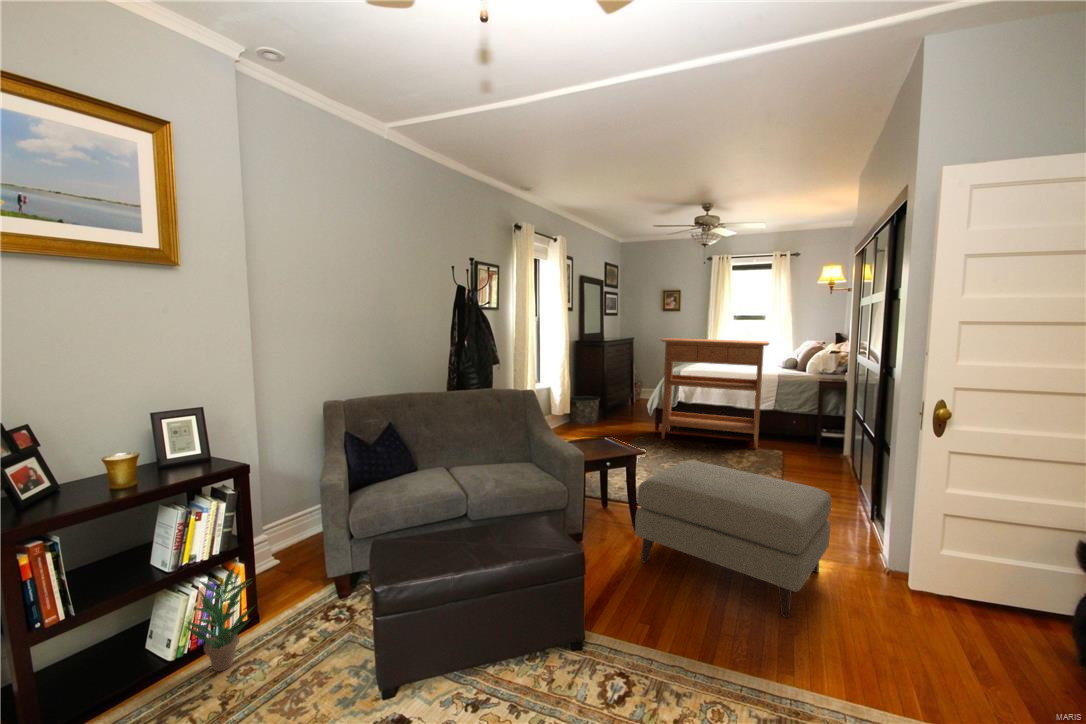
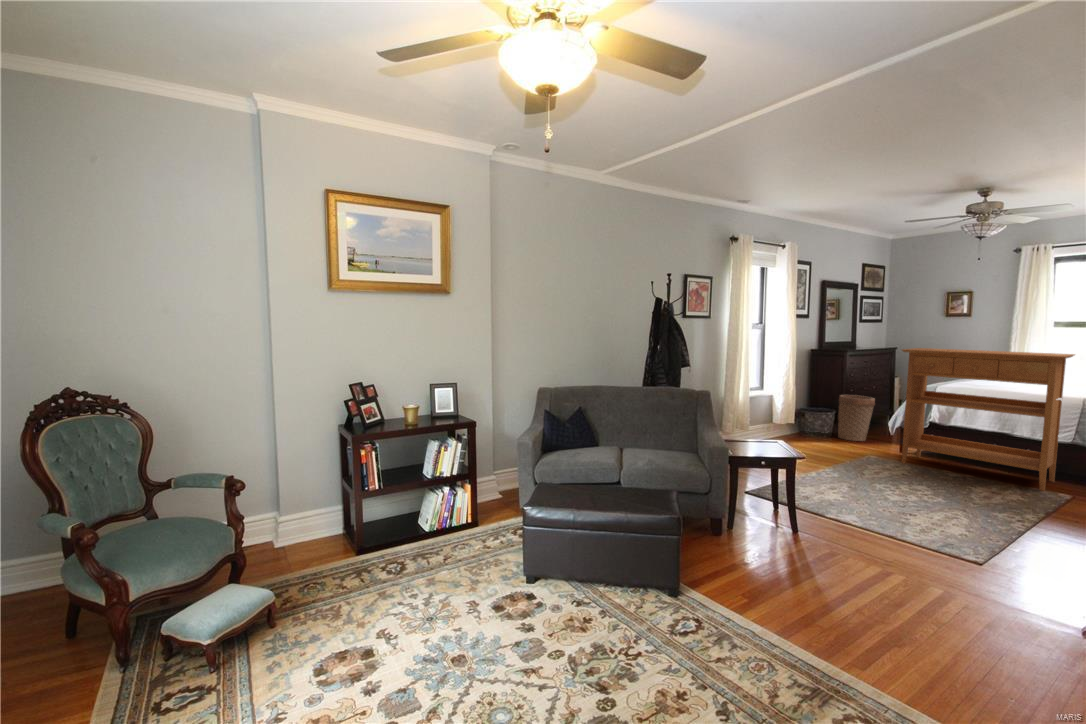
basket: none [602,381,630,422] -> present [838,395,875,441]
ottoman: present [635,461,831,618] -> none [775,474,1018,639]
potted plant: present [186,567,252,671] -> none [433,480,470,544]

